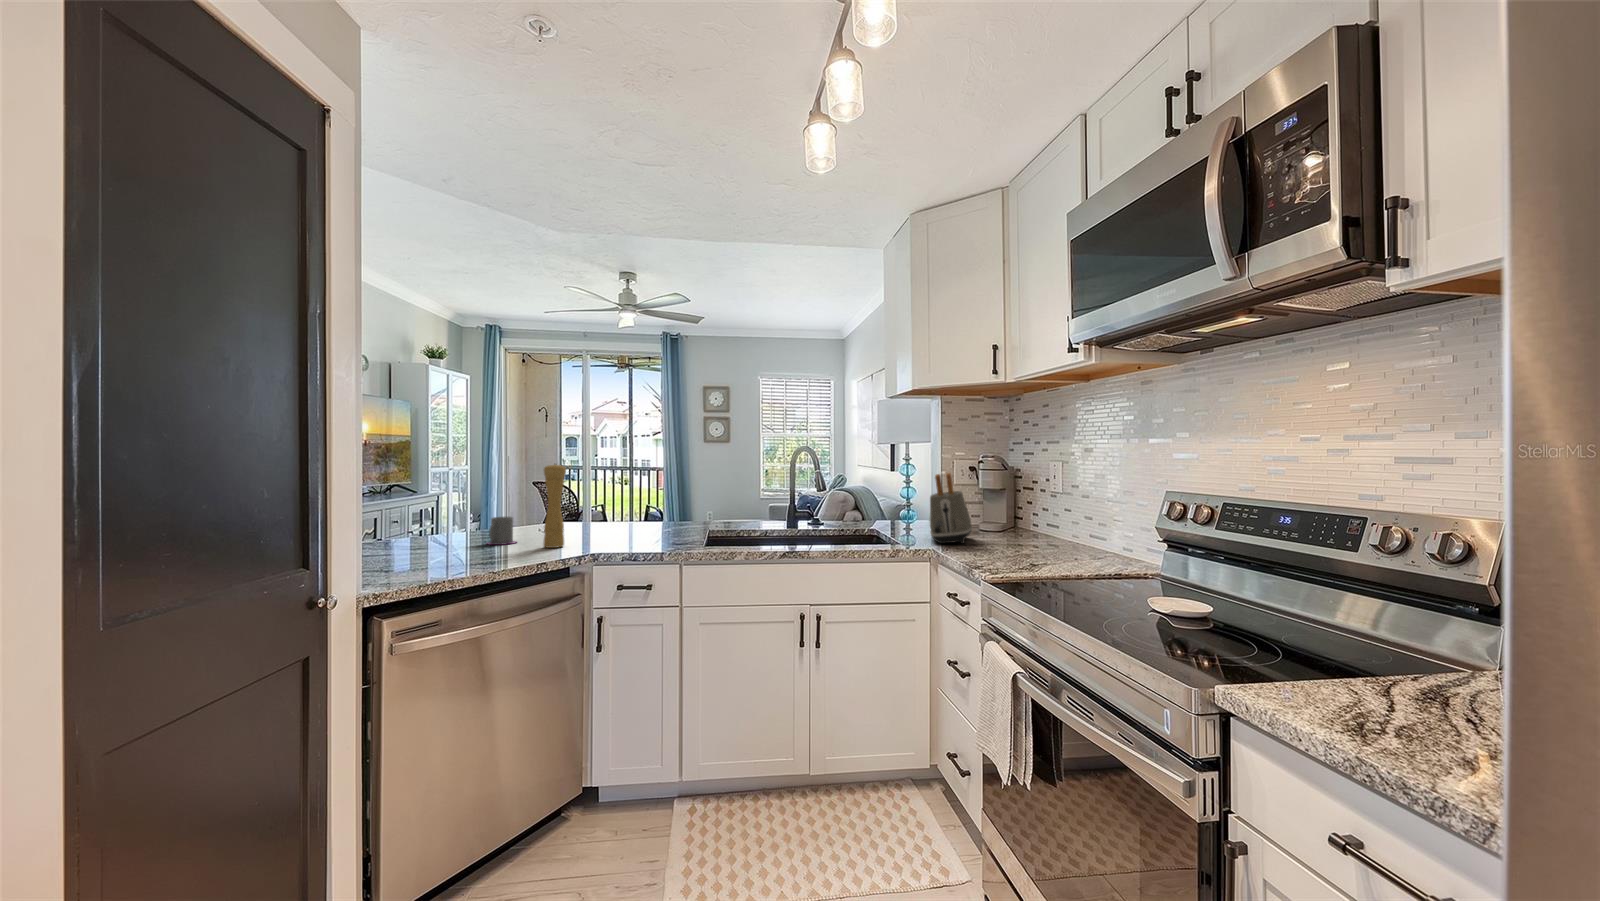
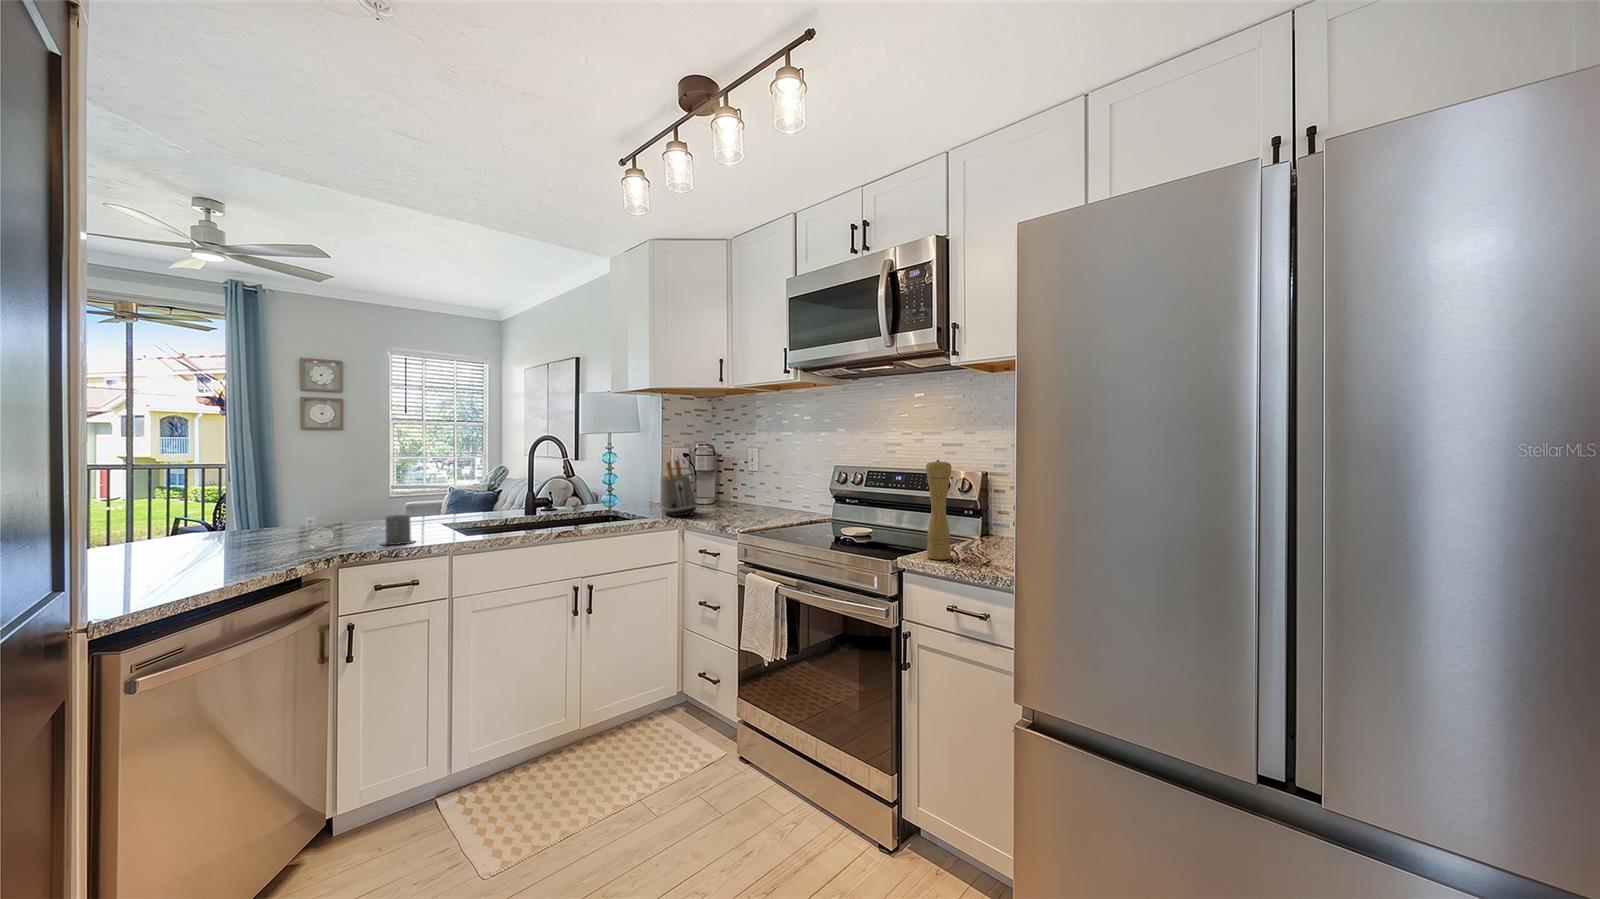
pepper mill: present [544,464,566,548] -> present [926,460,952,560]
mug: present [488,517,516,545] -> present [382,515,414,545]

